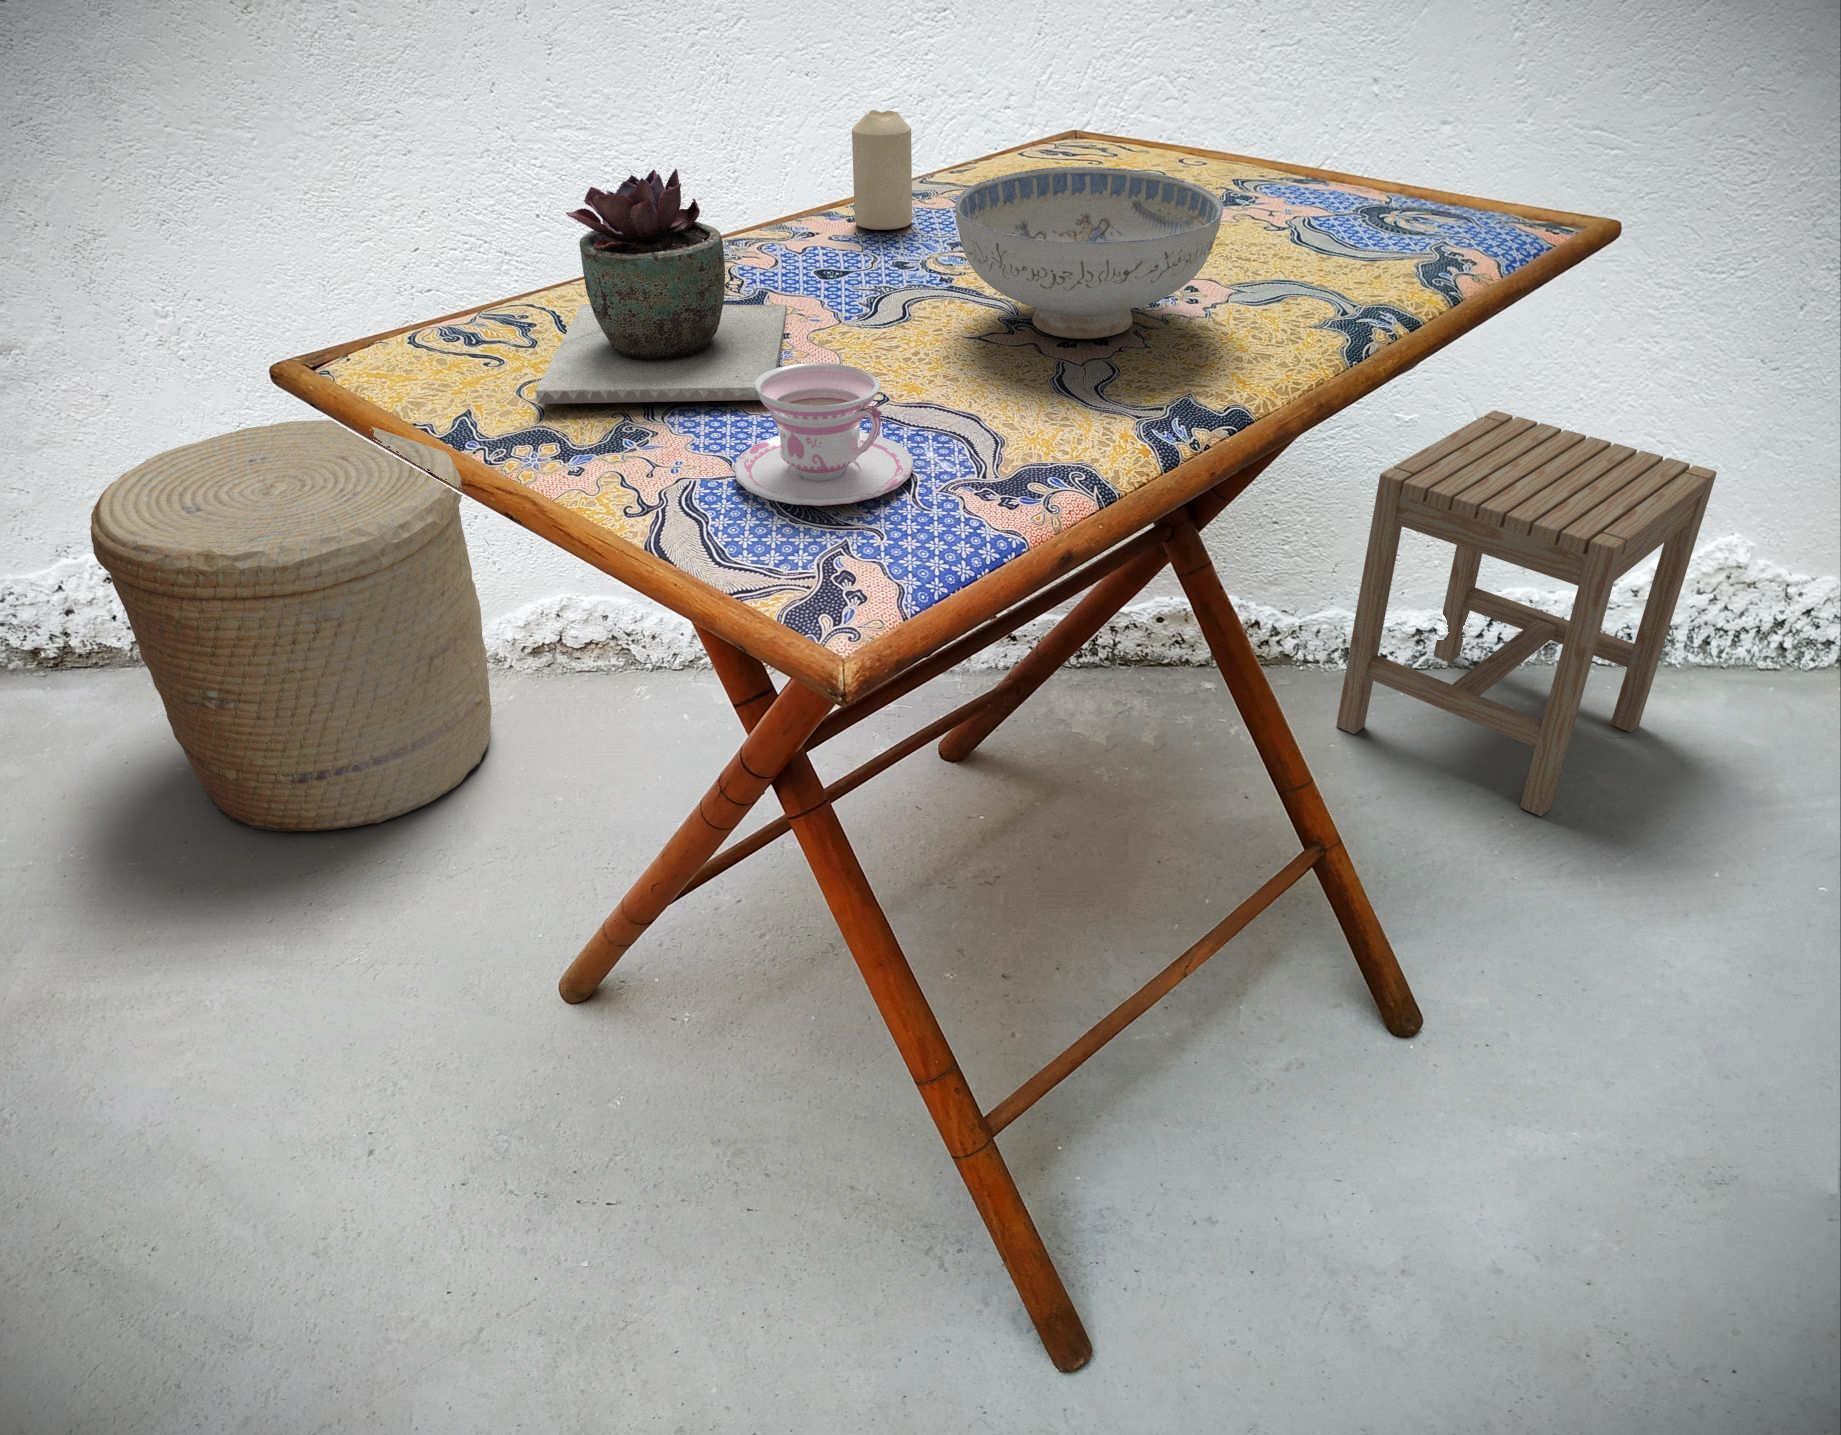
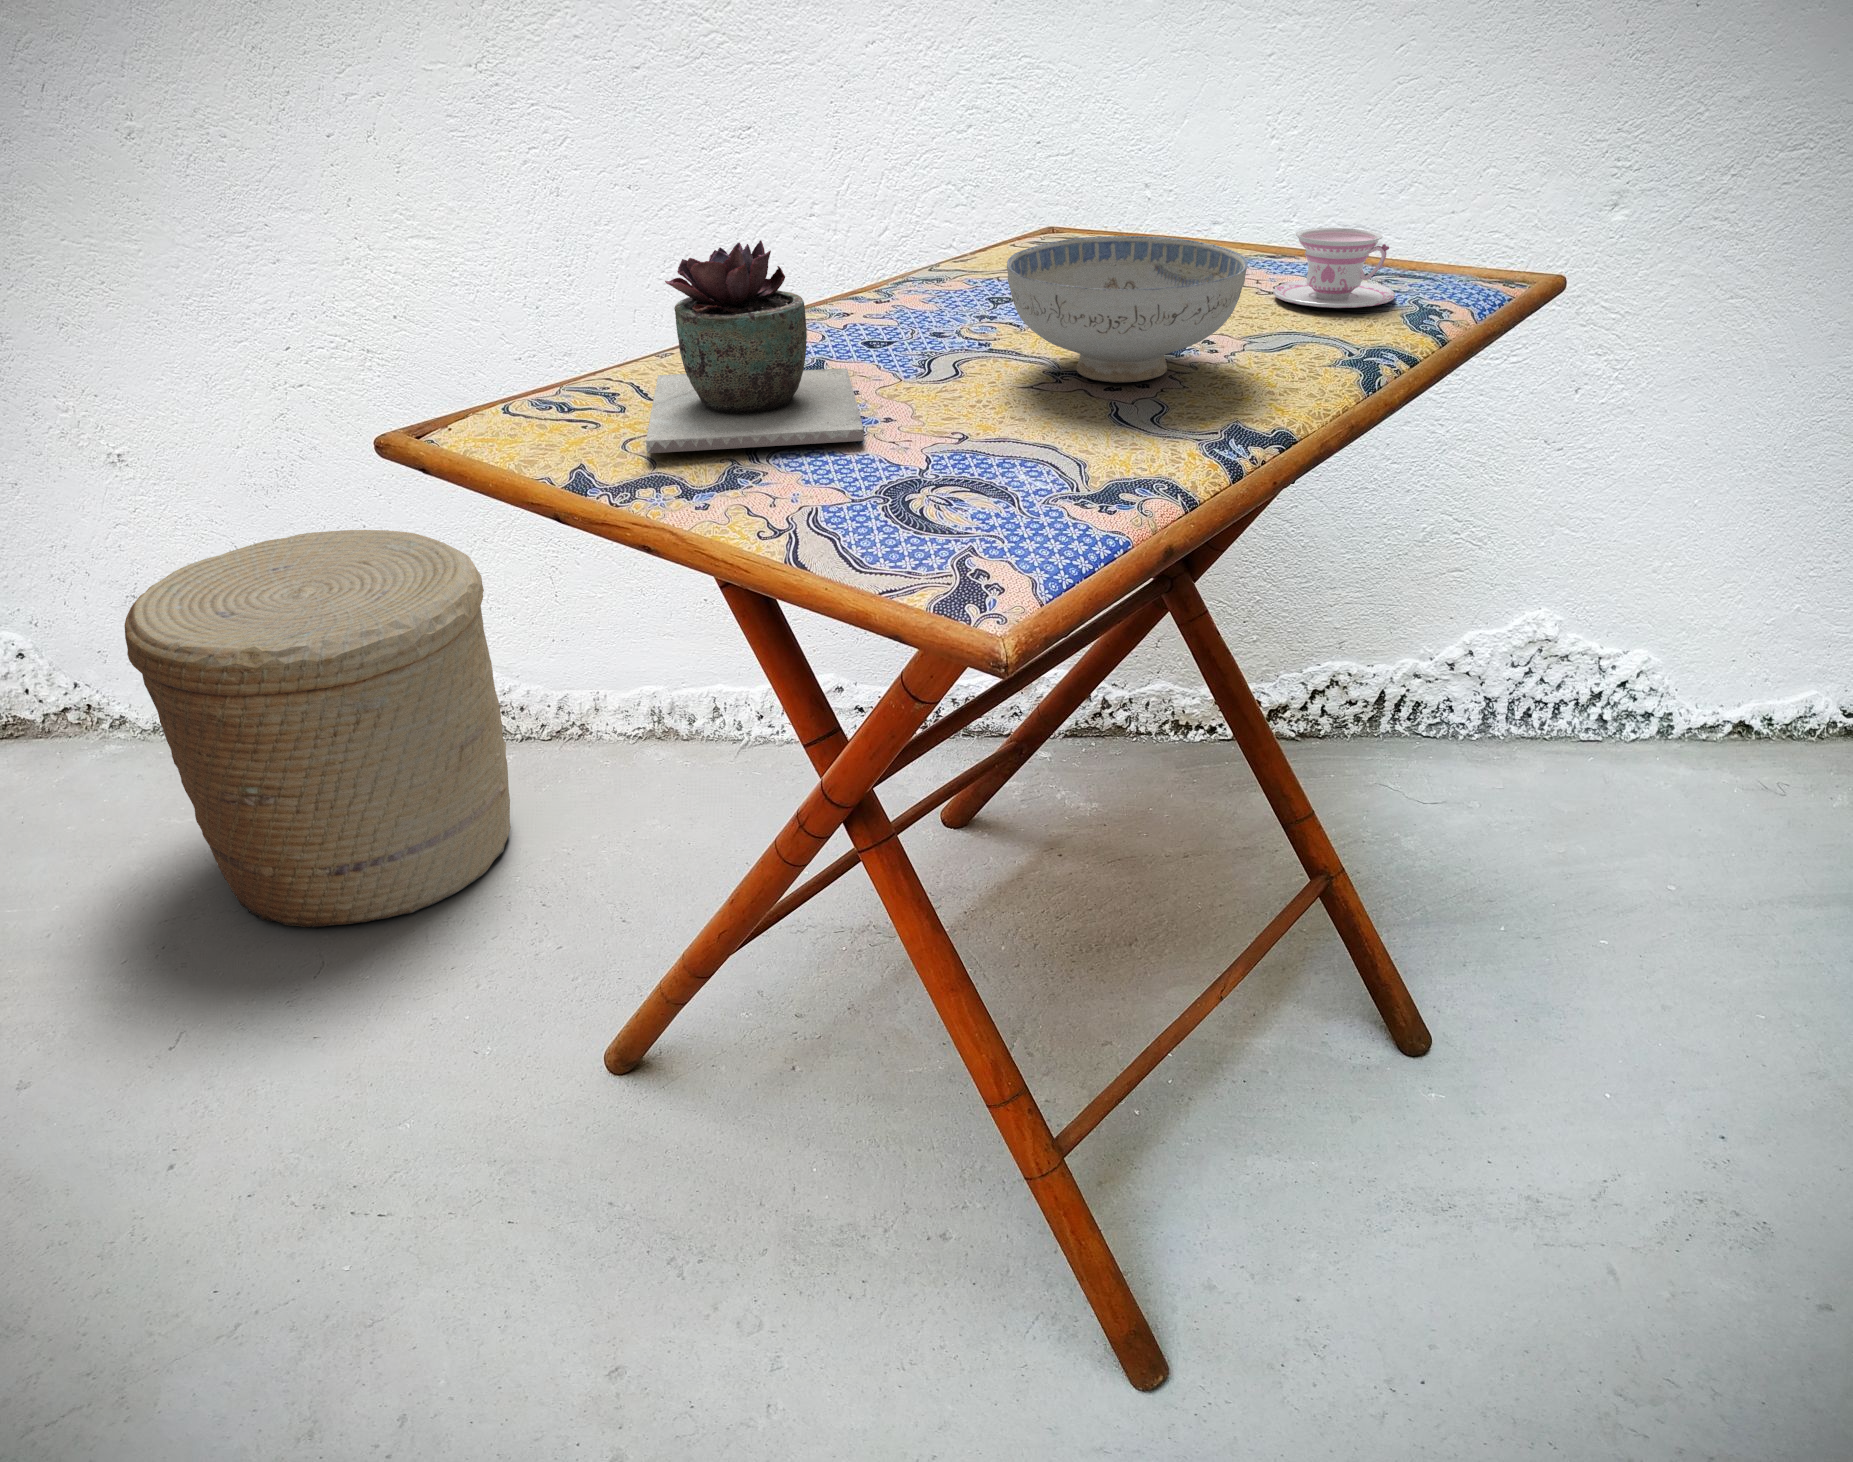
candle: present [852,110,912,230] -> none [882,201,937,308]
teacup: present [734,363,913,506] -> present [1273,228,1395,308]
stool: present [1336,410,1717,816] -> none [1308,474,1631,835]

